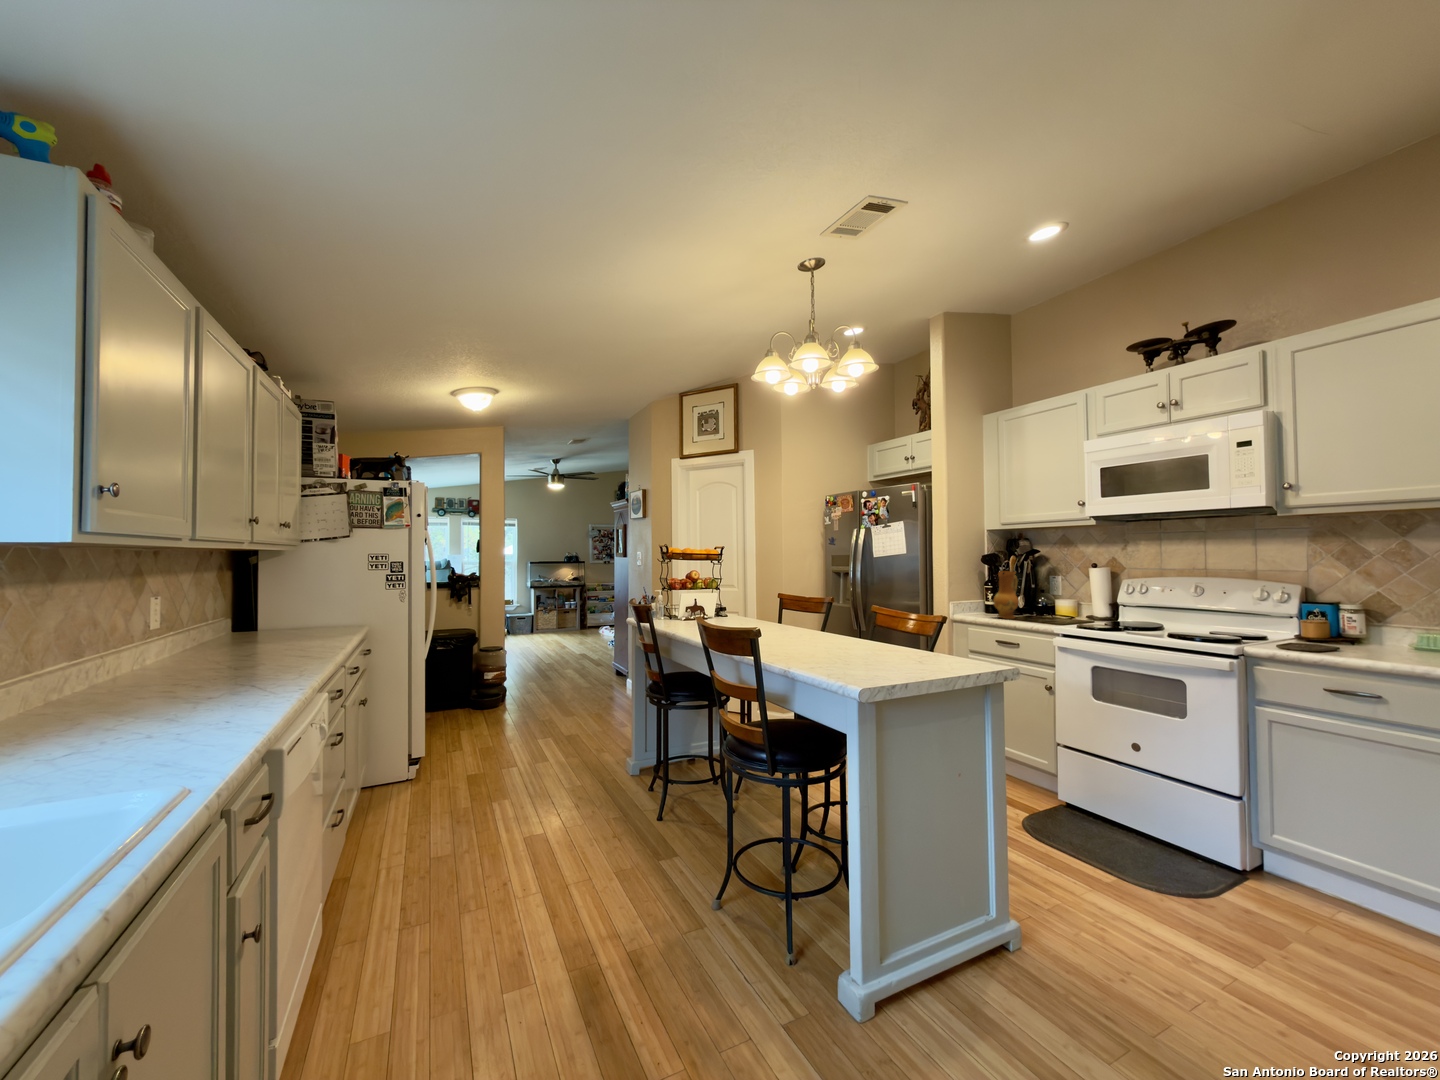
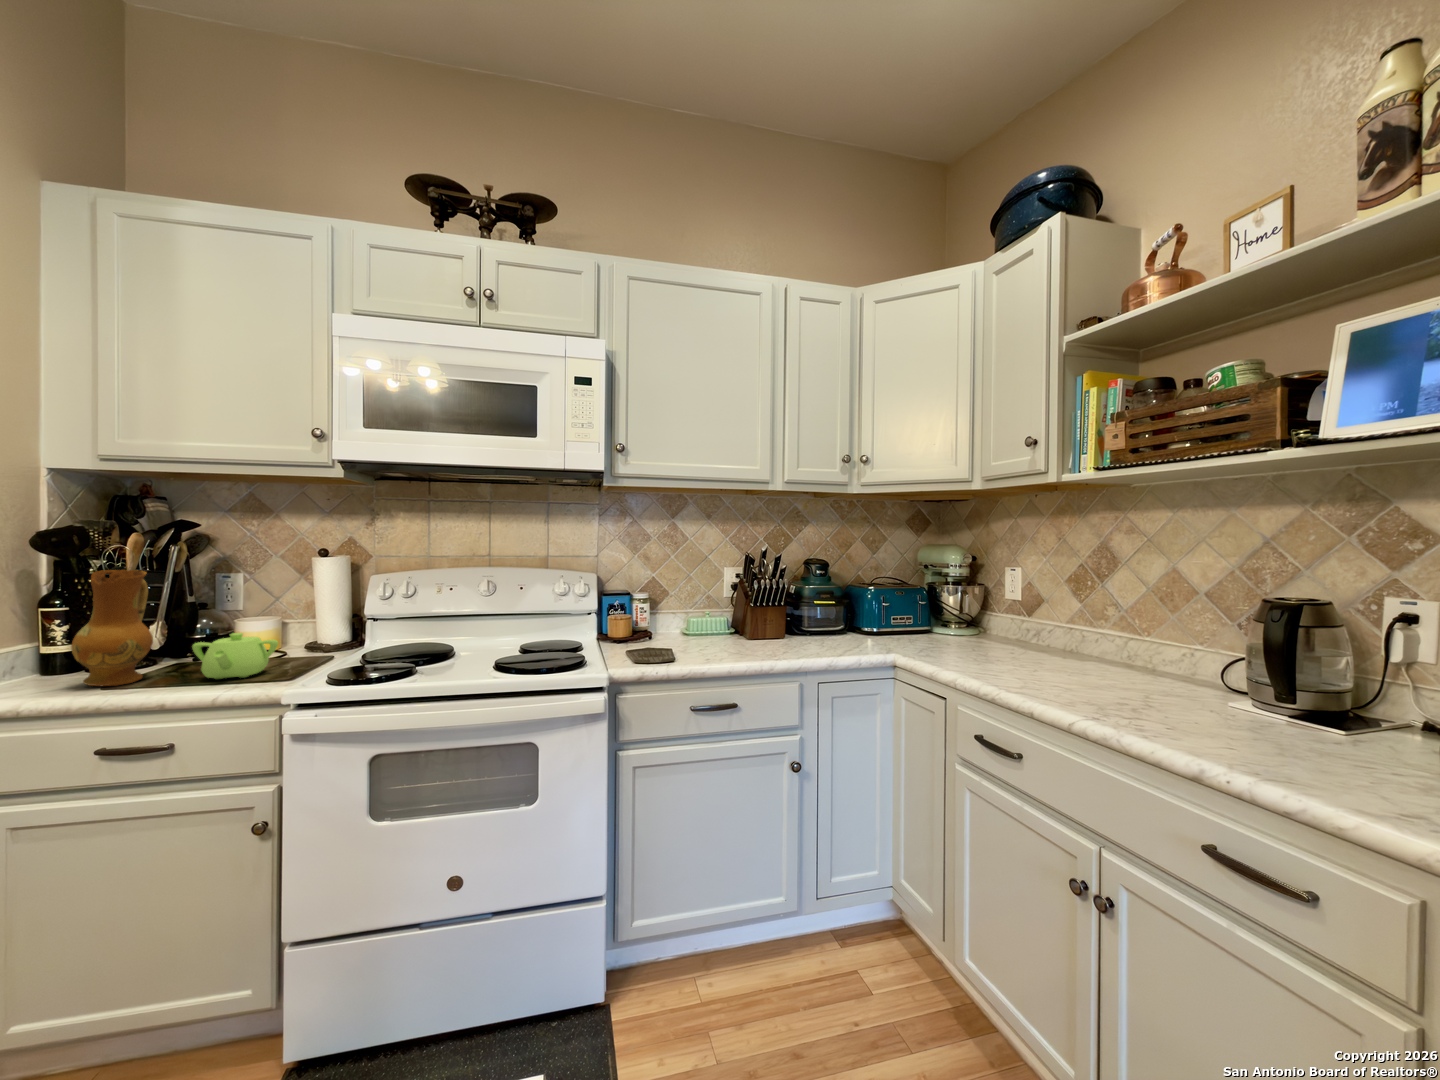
teapot: none [1031,602,1065,623] -> present [192,633,278,679]

